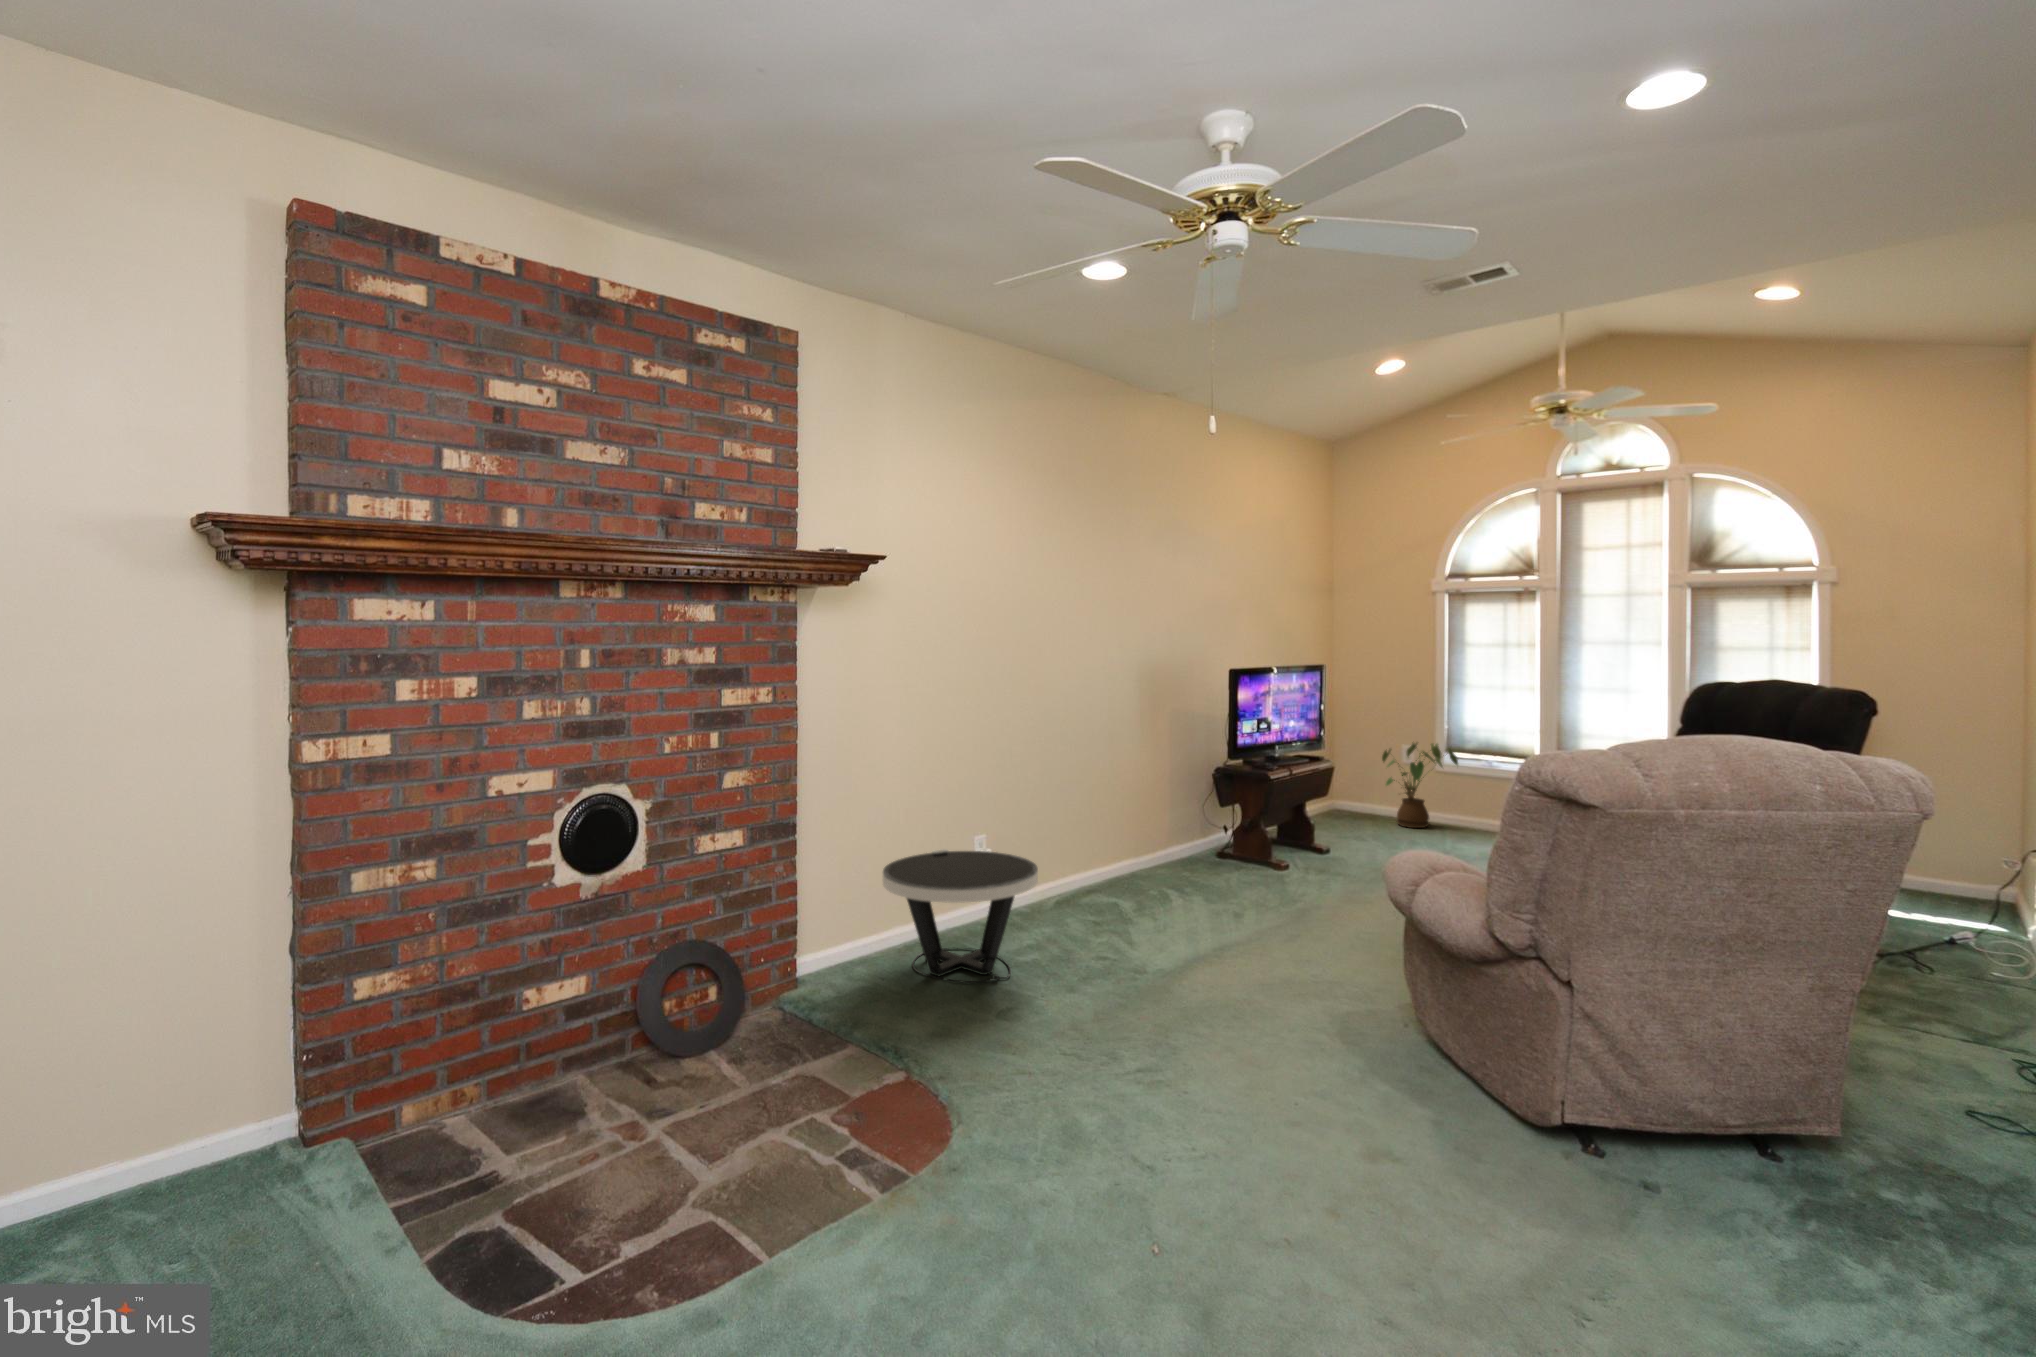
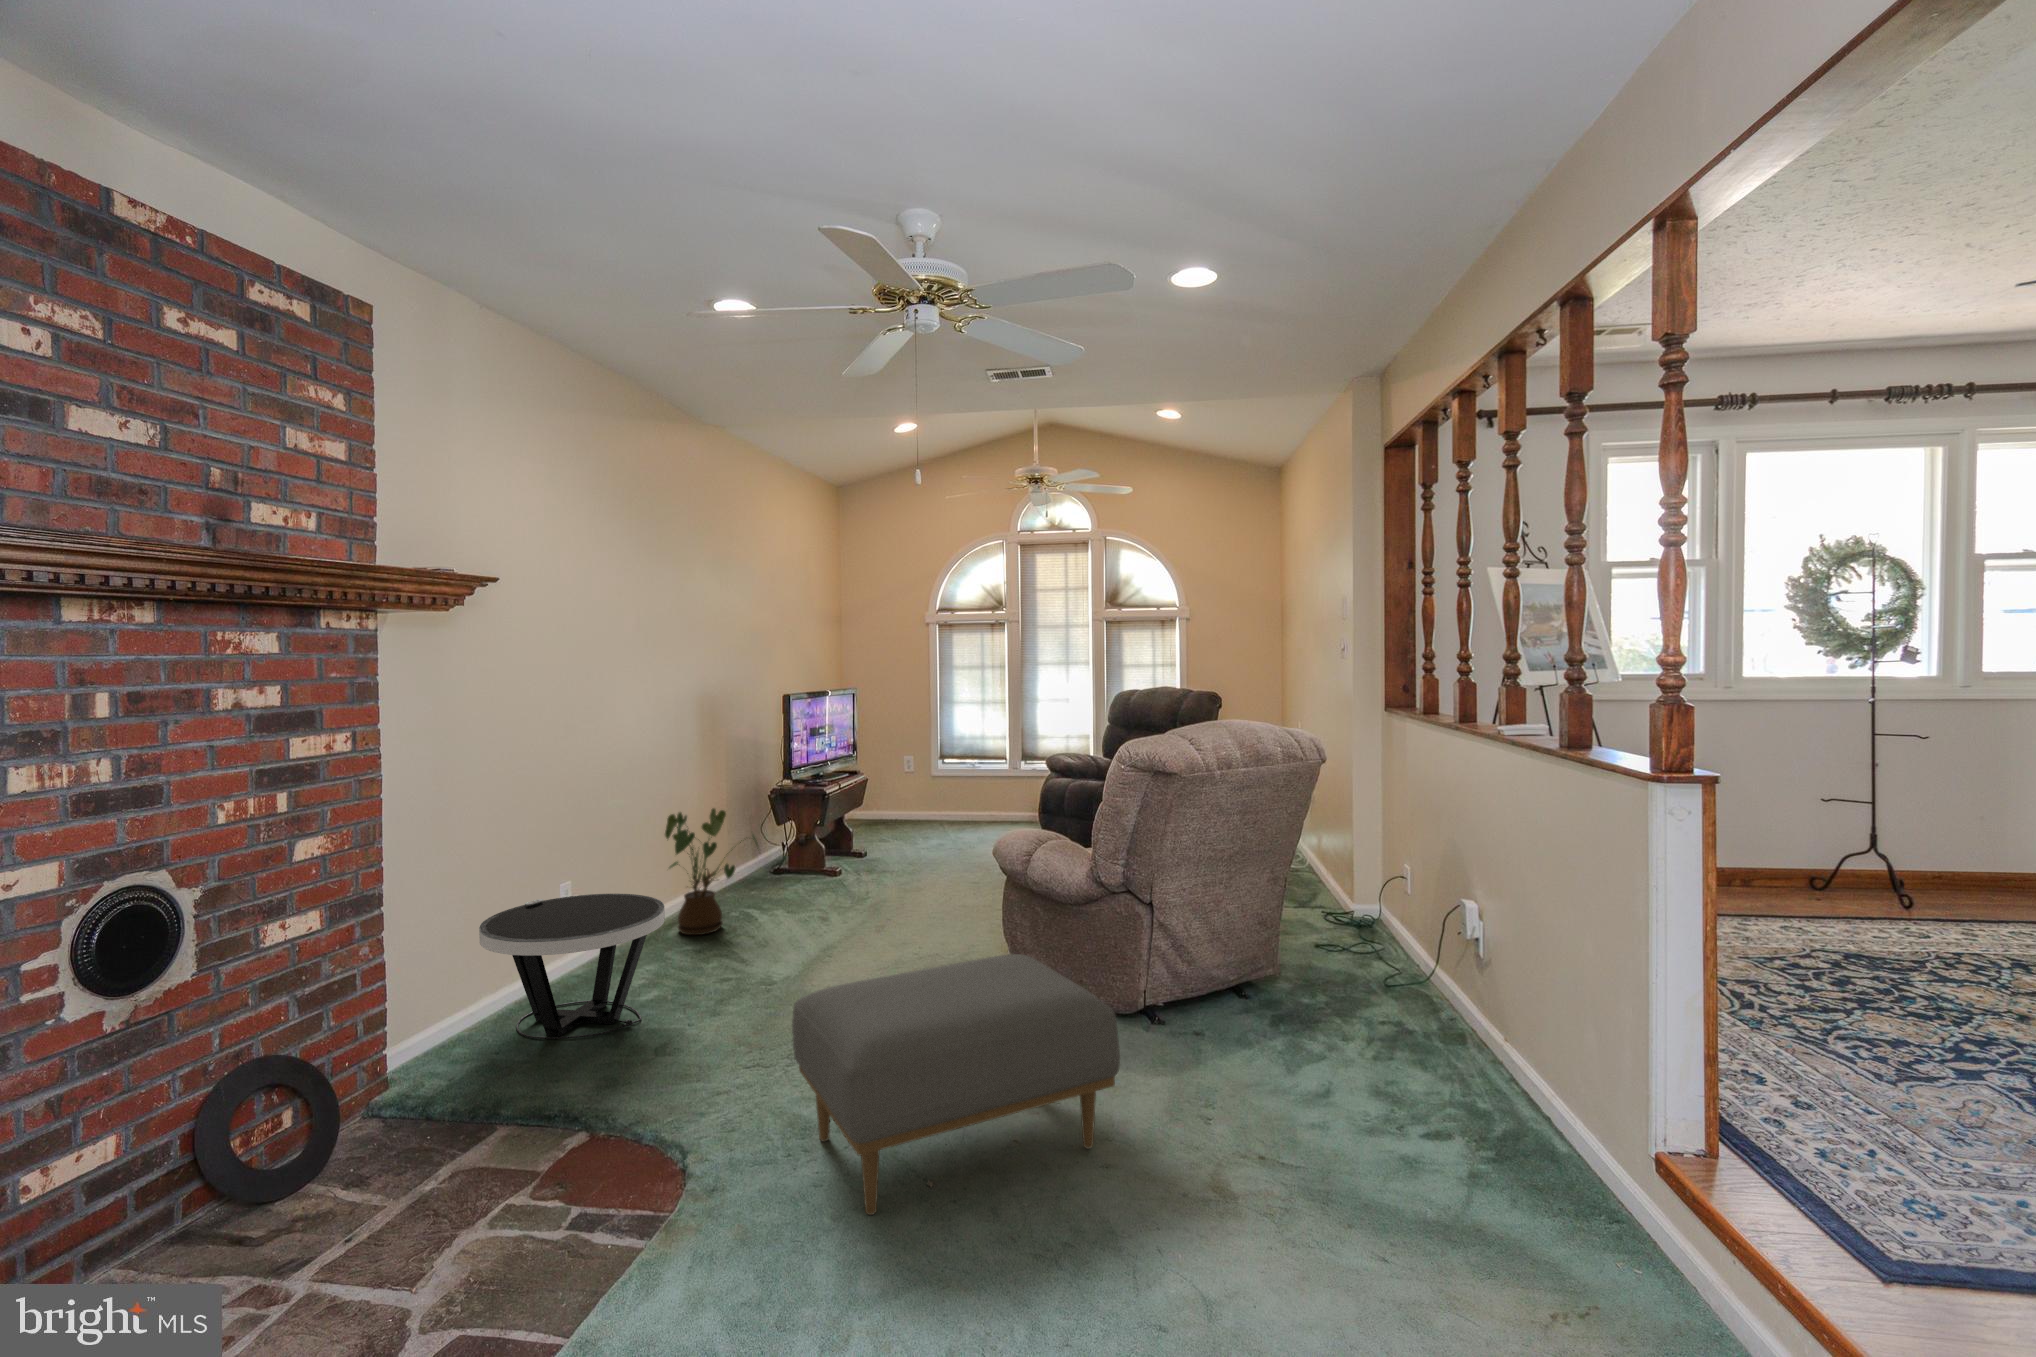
house plant: present [1382,743,1458,828] -> present [665,808,758,935]
ottoman: none [1051,984,1416,1260] -> present [792,954,1120,1215]

